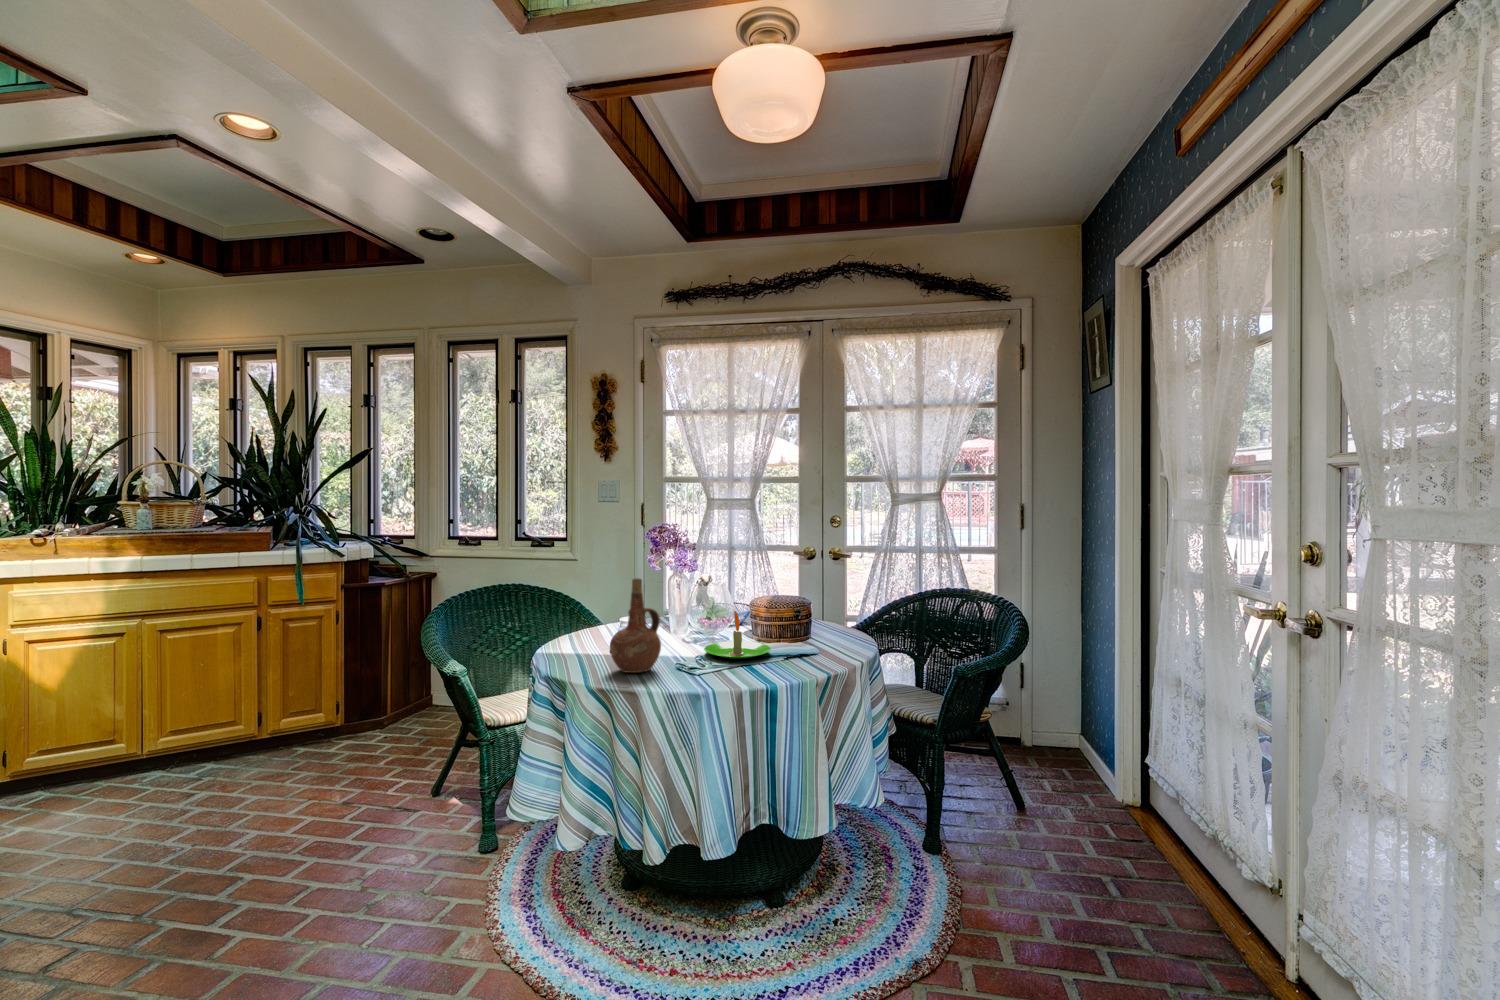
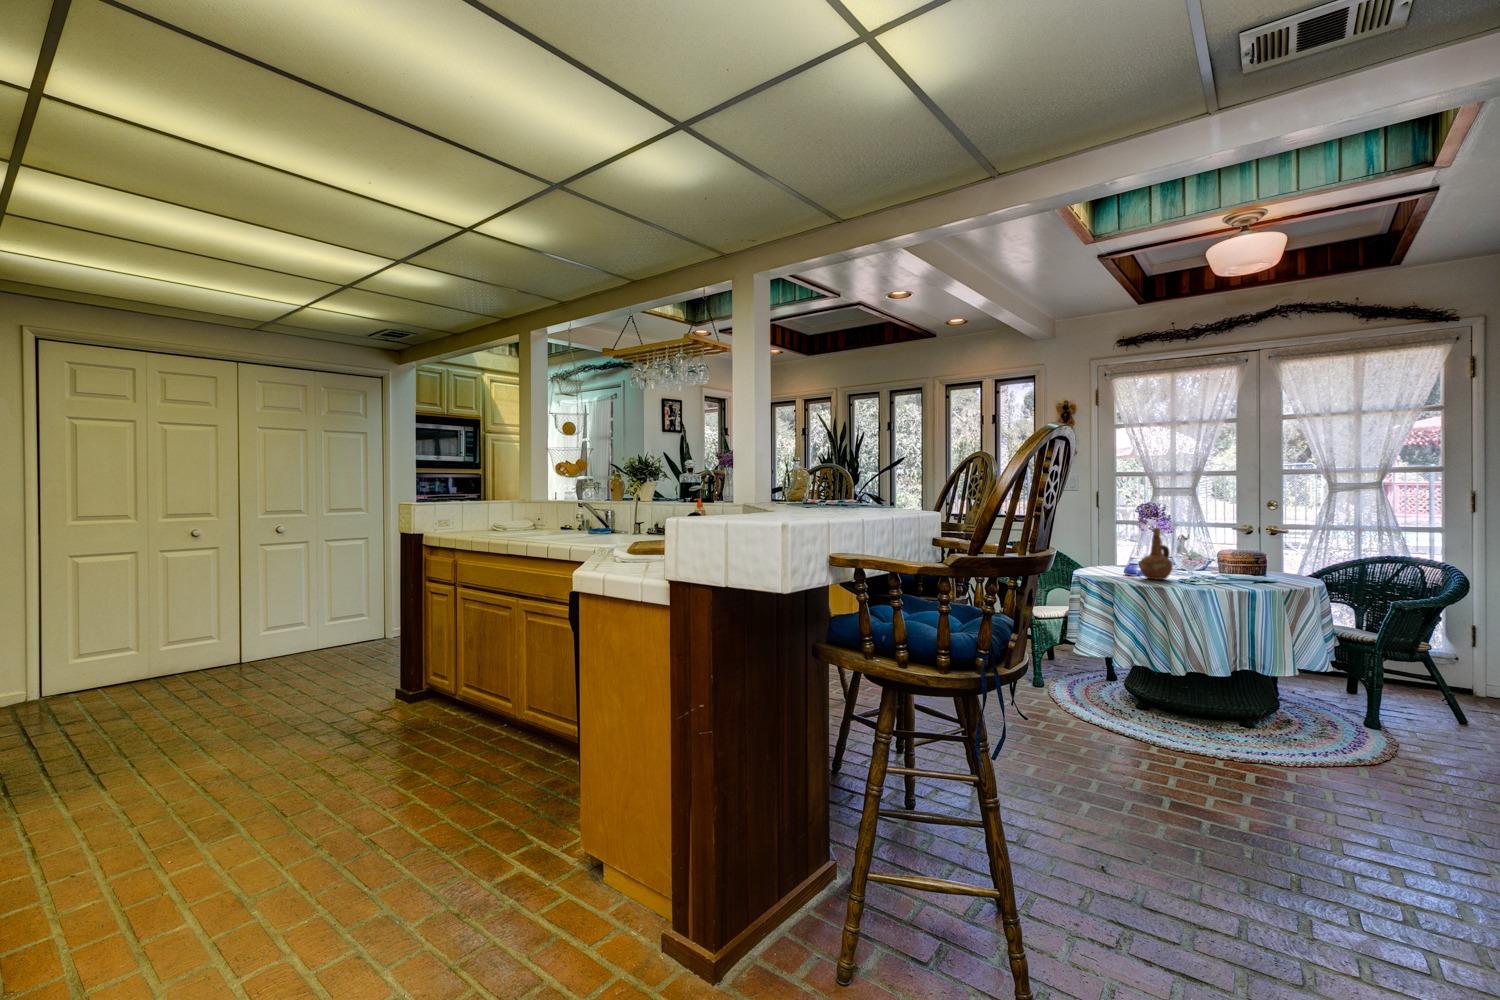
candle: present [704,611,771,659] -> none [1194,551,1243,579]

